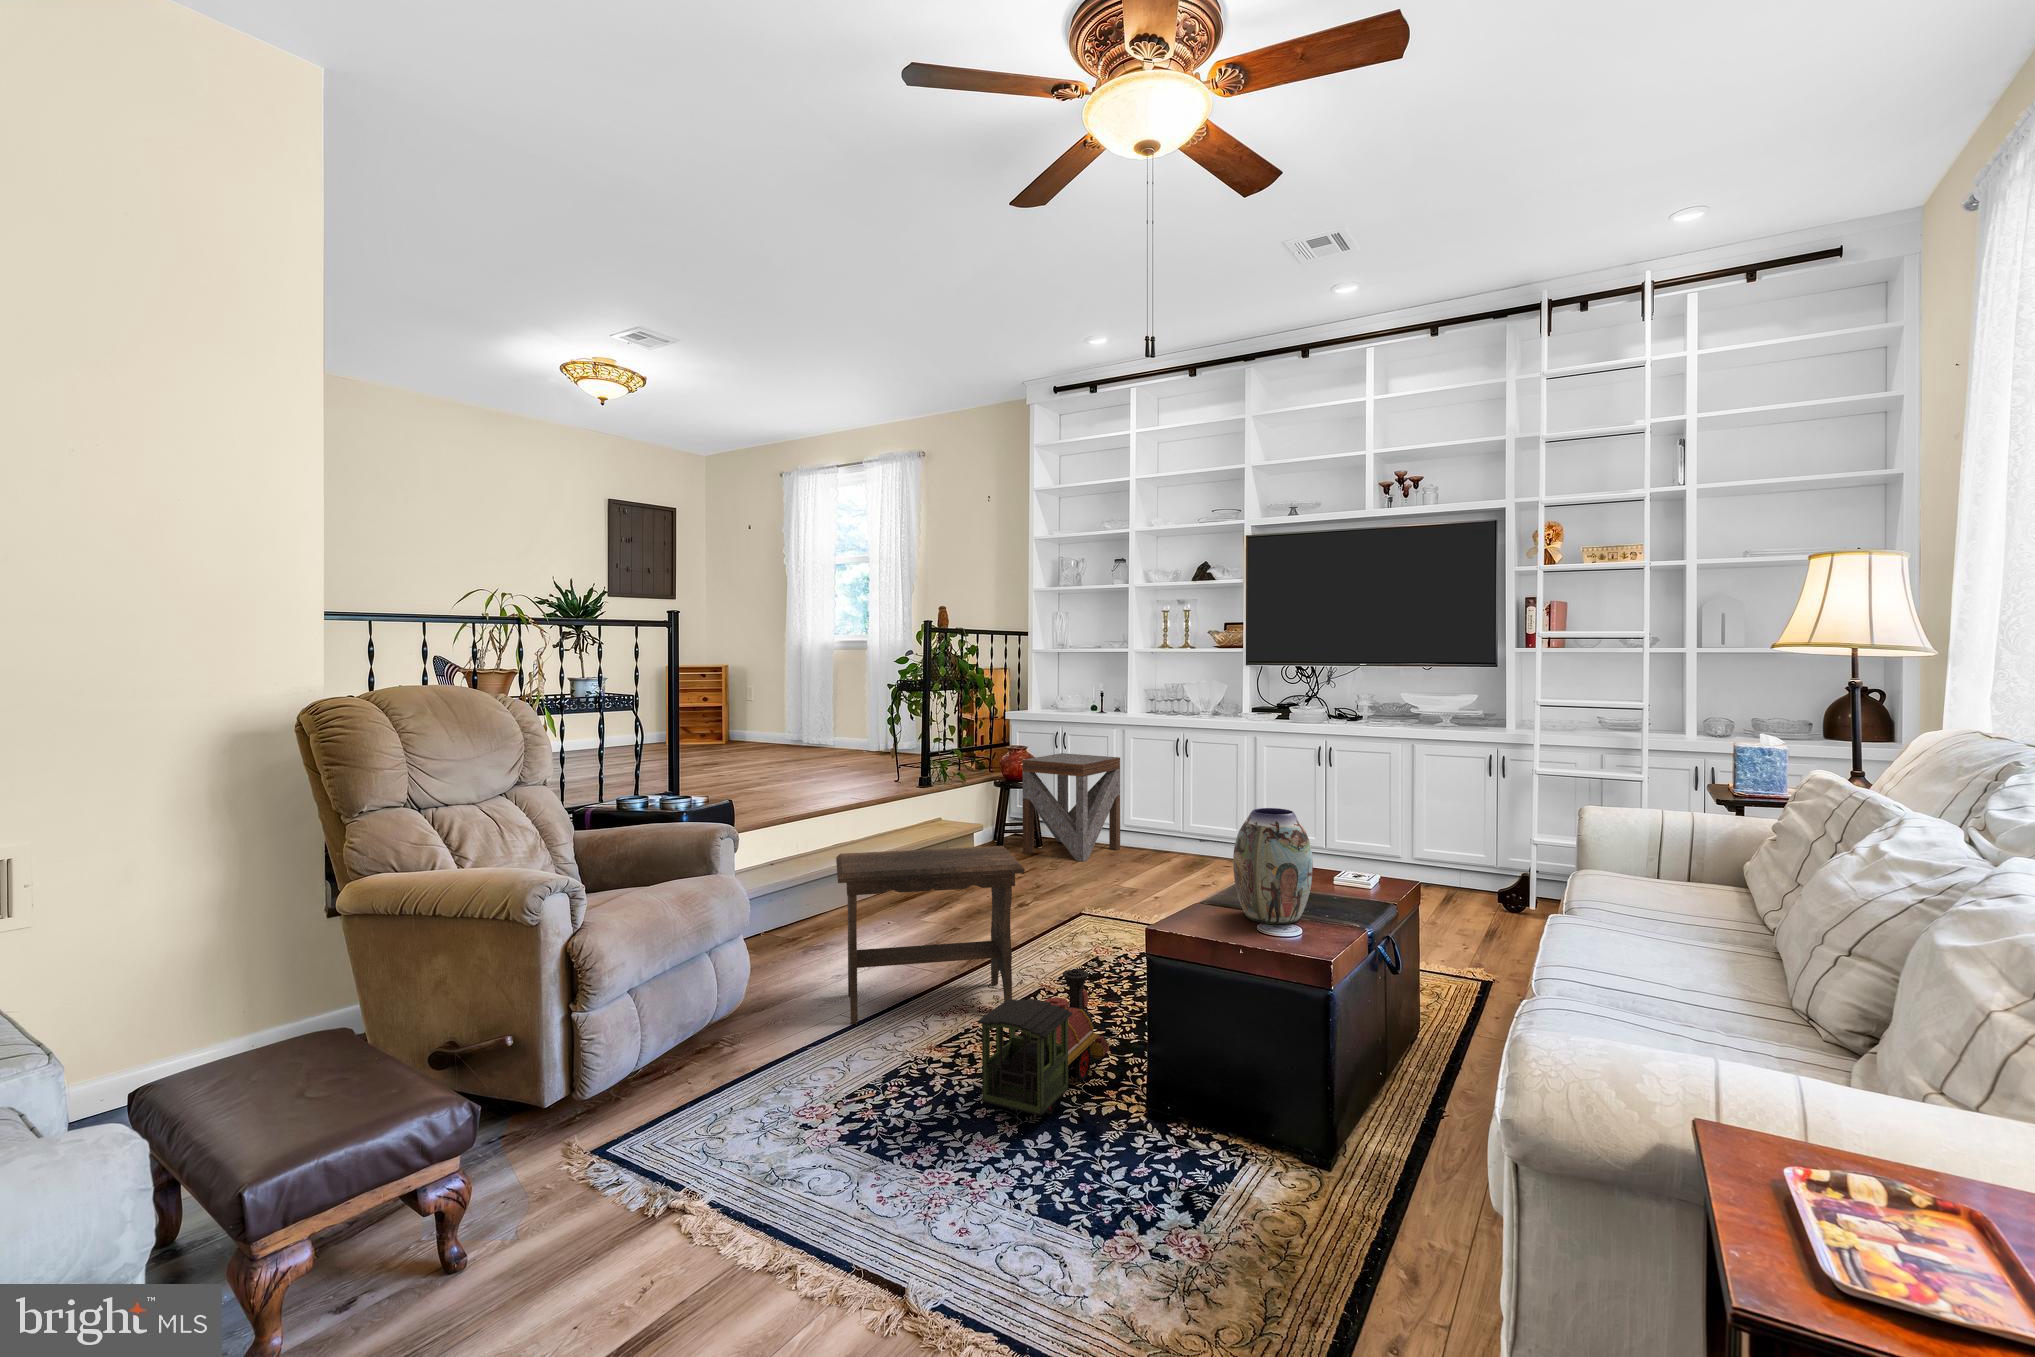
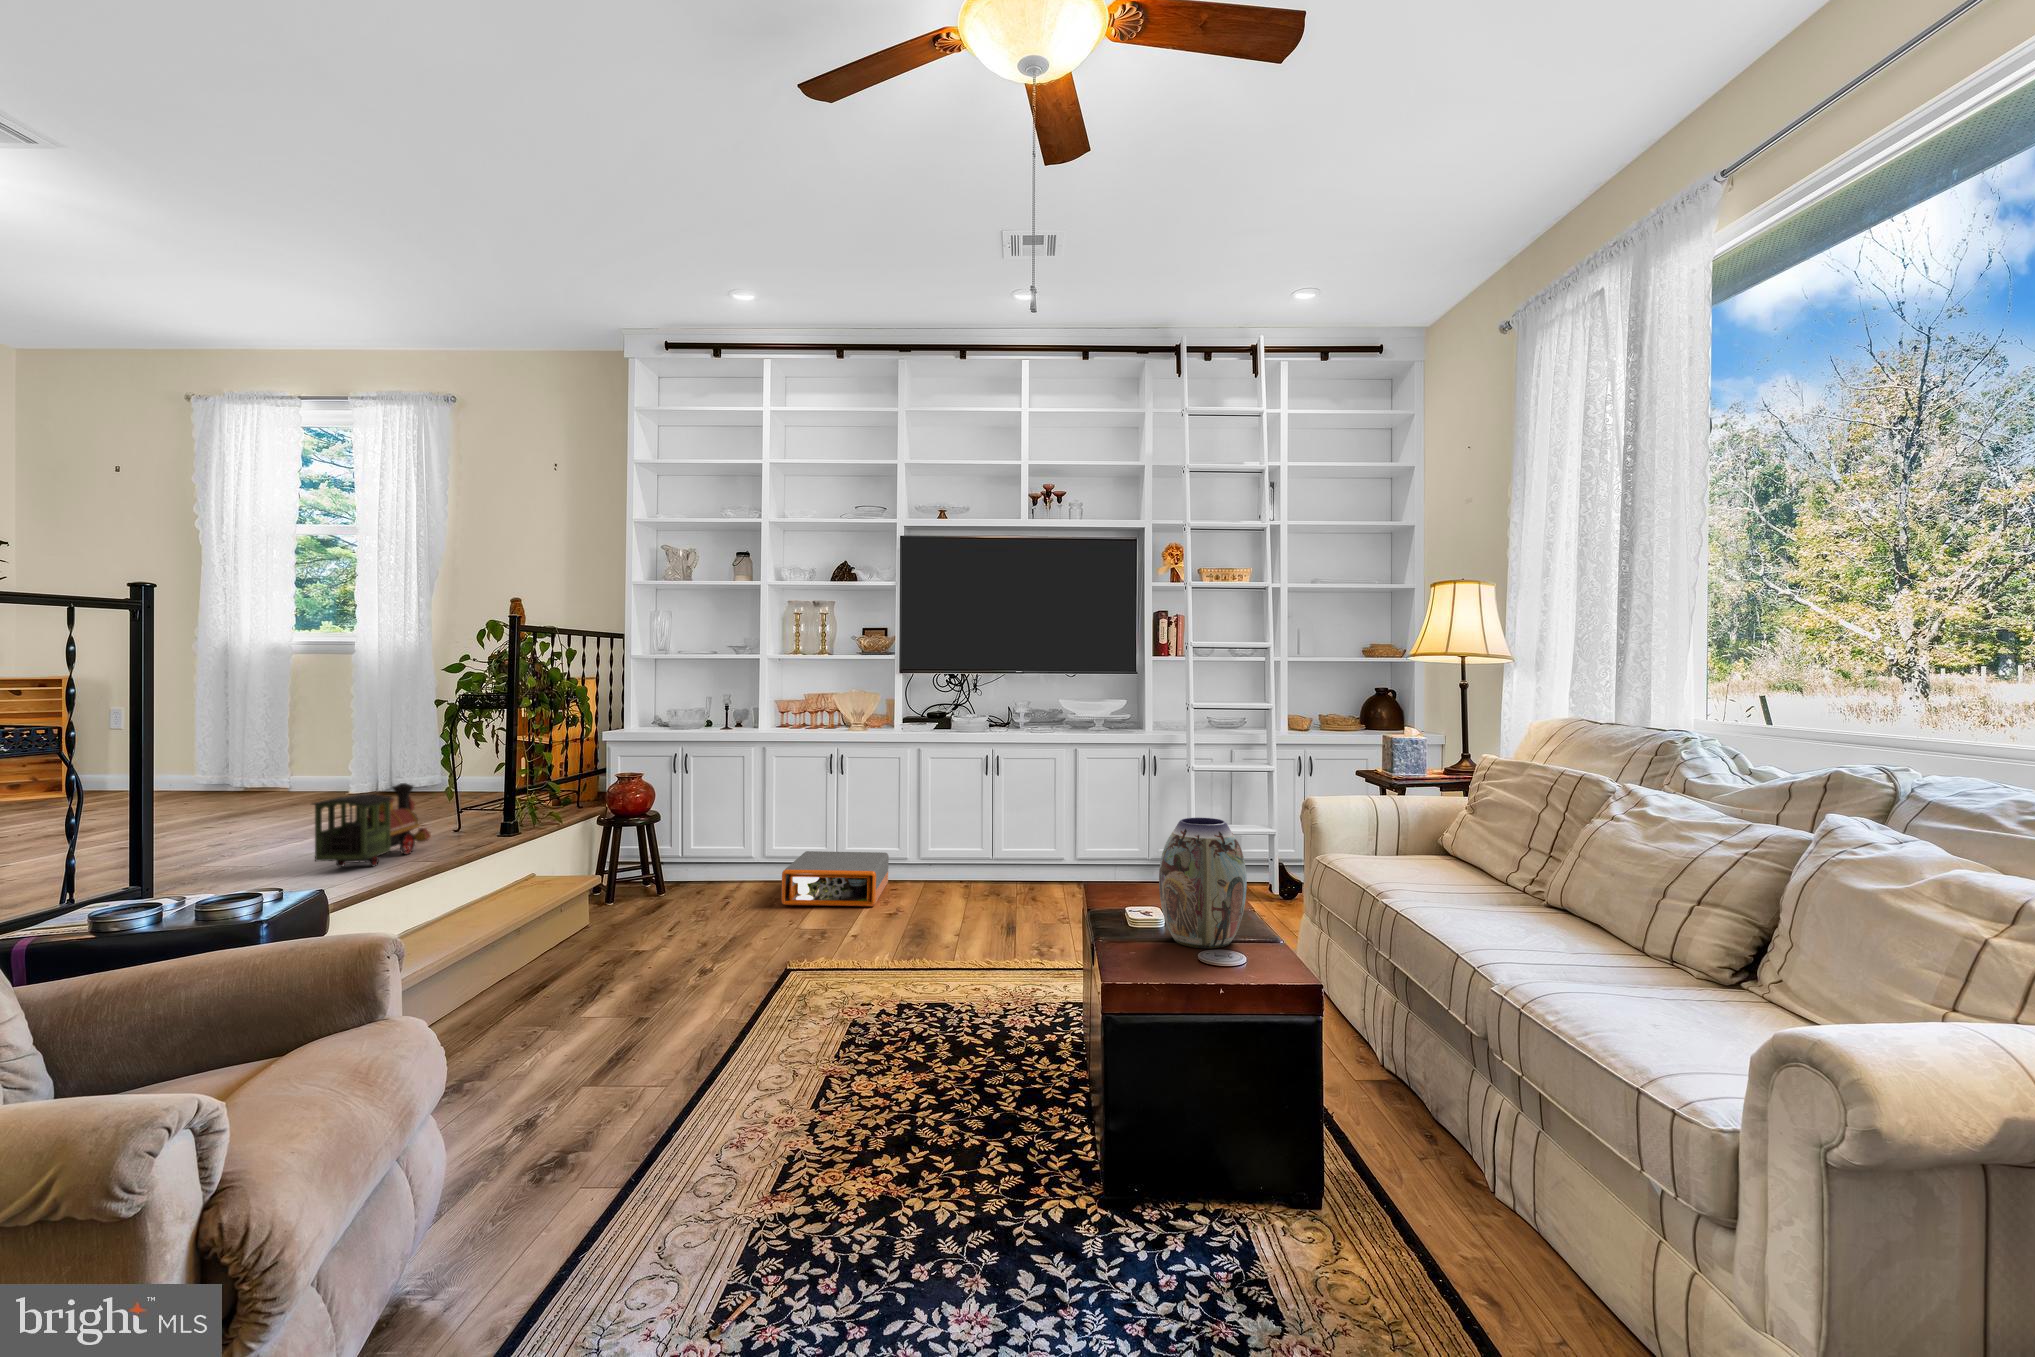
side table: present [1022,753,1120,861] -> none [647,778,762,903]
storage box: none [1117,825,1225,878] -> present [781,851,889,906]
footstool: present [836,846,1025,1024] -> none [546,897,843,1194]
toy train: present [978,969,1109,1116] -> present [312,783,431,867]

